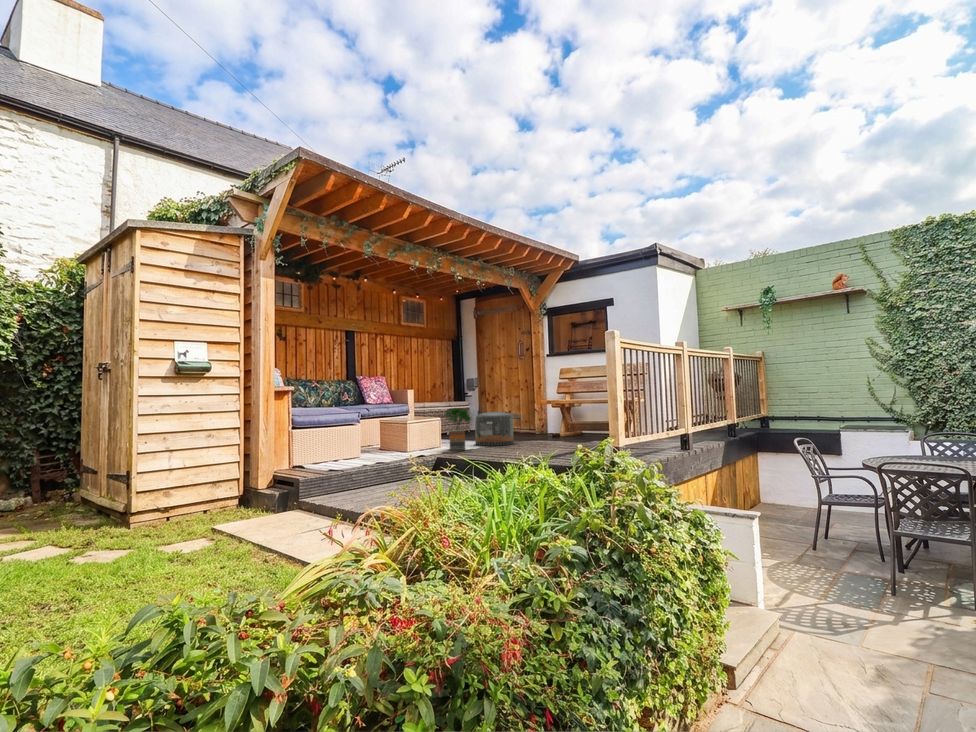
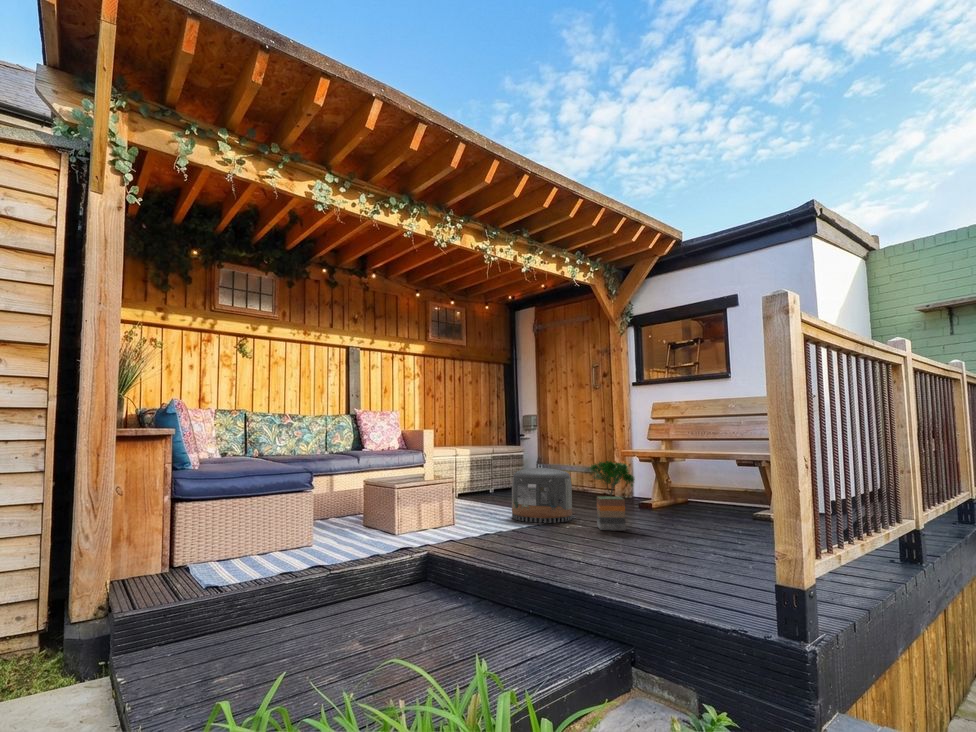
potted tree: present [445,408,471,450] -> present [590,461,635,531]

